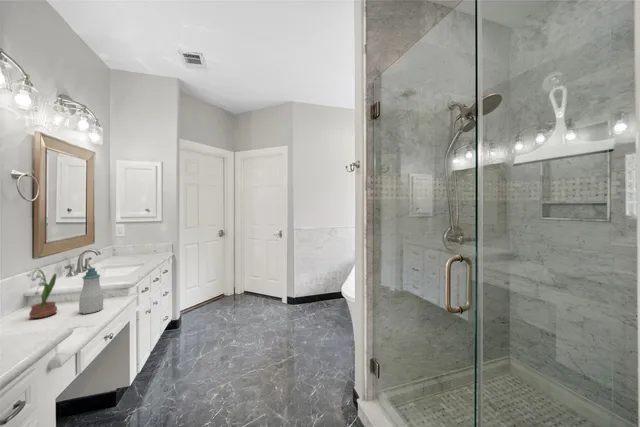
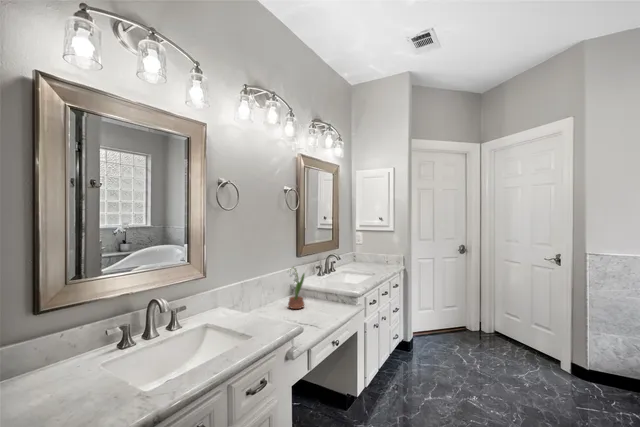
soap bottle: present [79,268,103,313] -> none [317,272,334,315]

